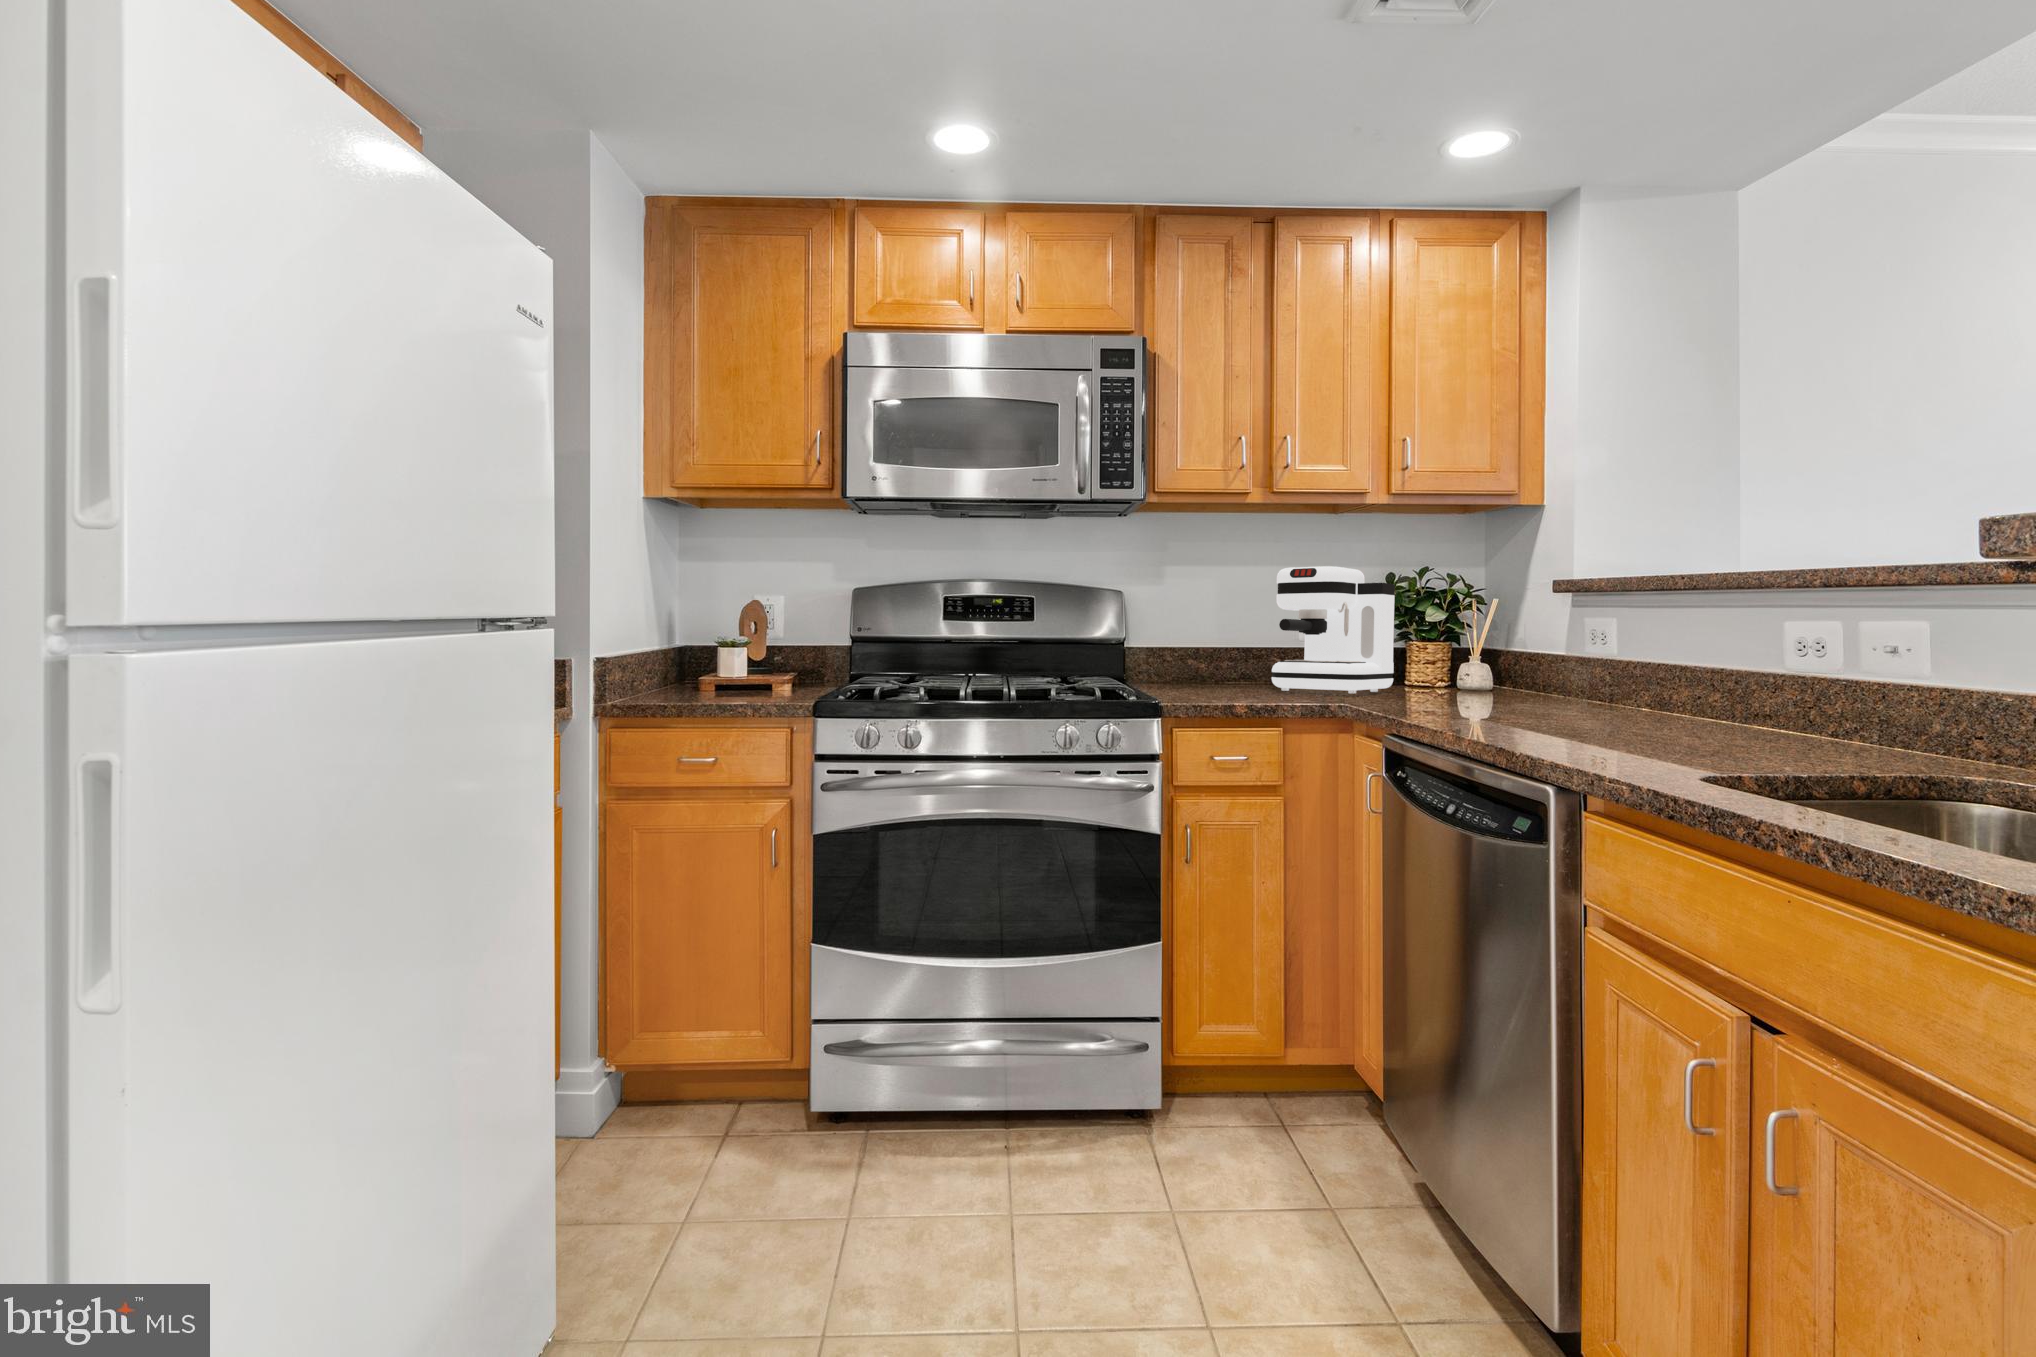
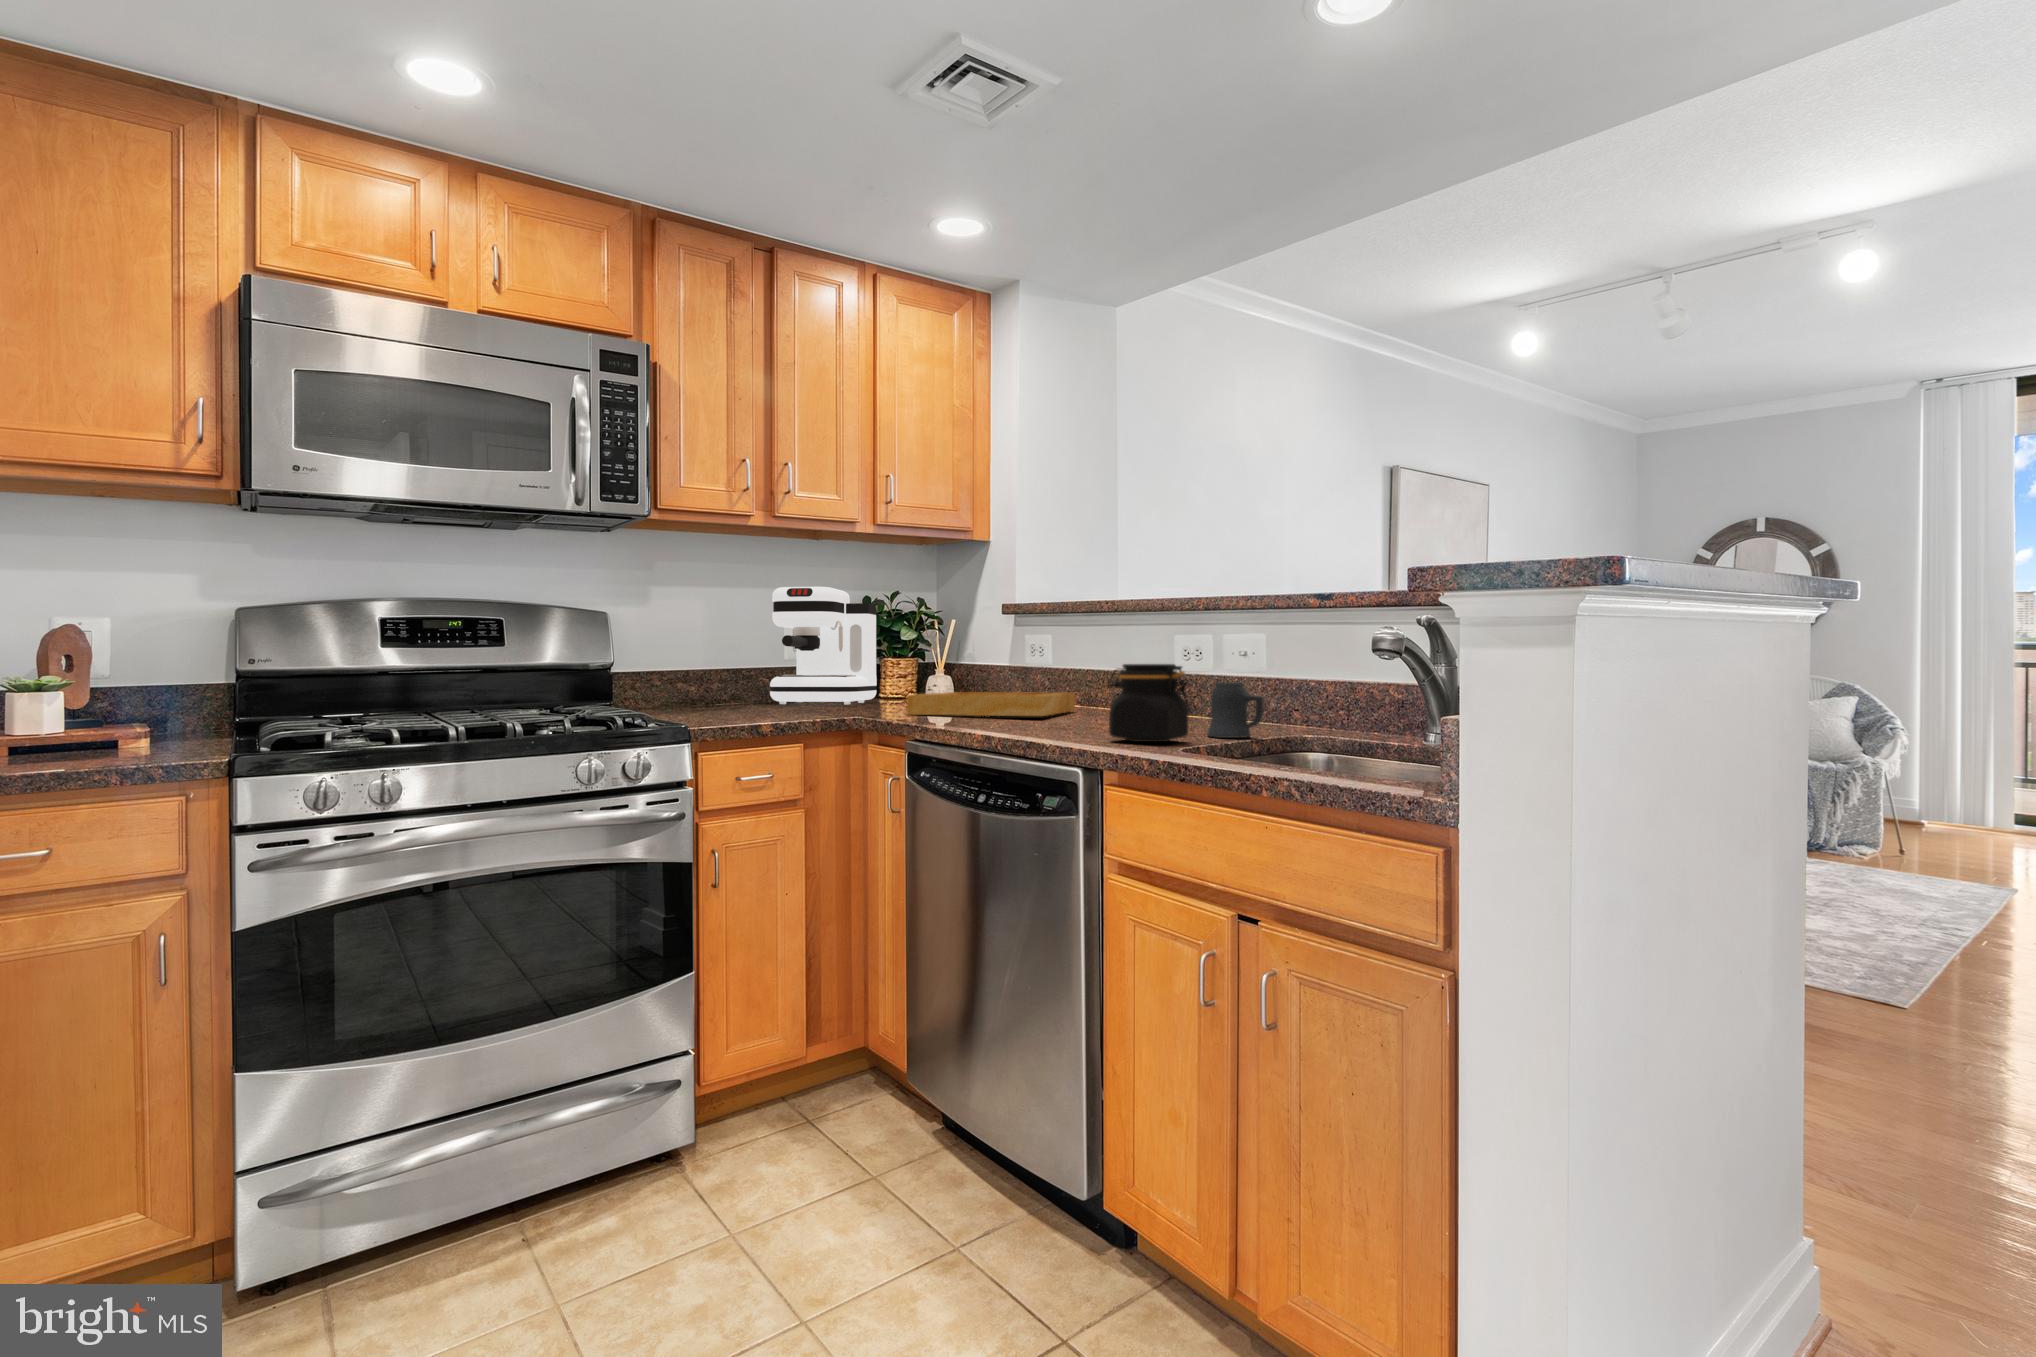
jar: none [1618,660,1743,764] -> present [1108,664,1190,742]
tray: none [1404,683,1637,718] -> present [907,692,1075,716]
mug: none [1788,686,1884,765] -> present [1207,682,1263,738]

